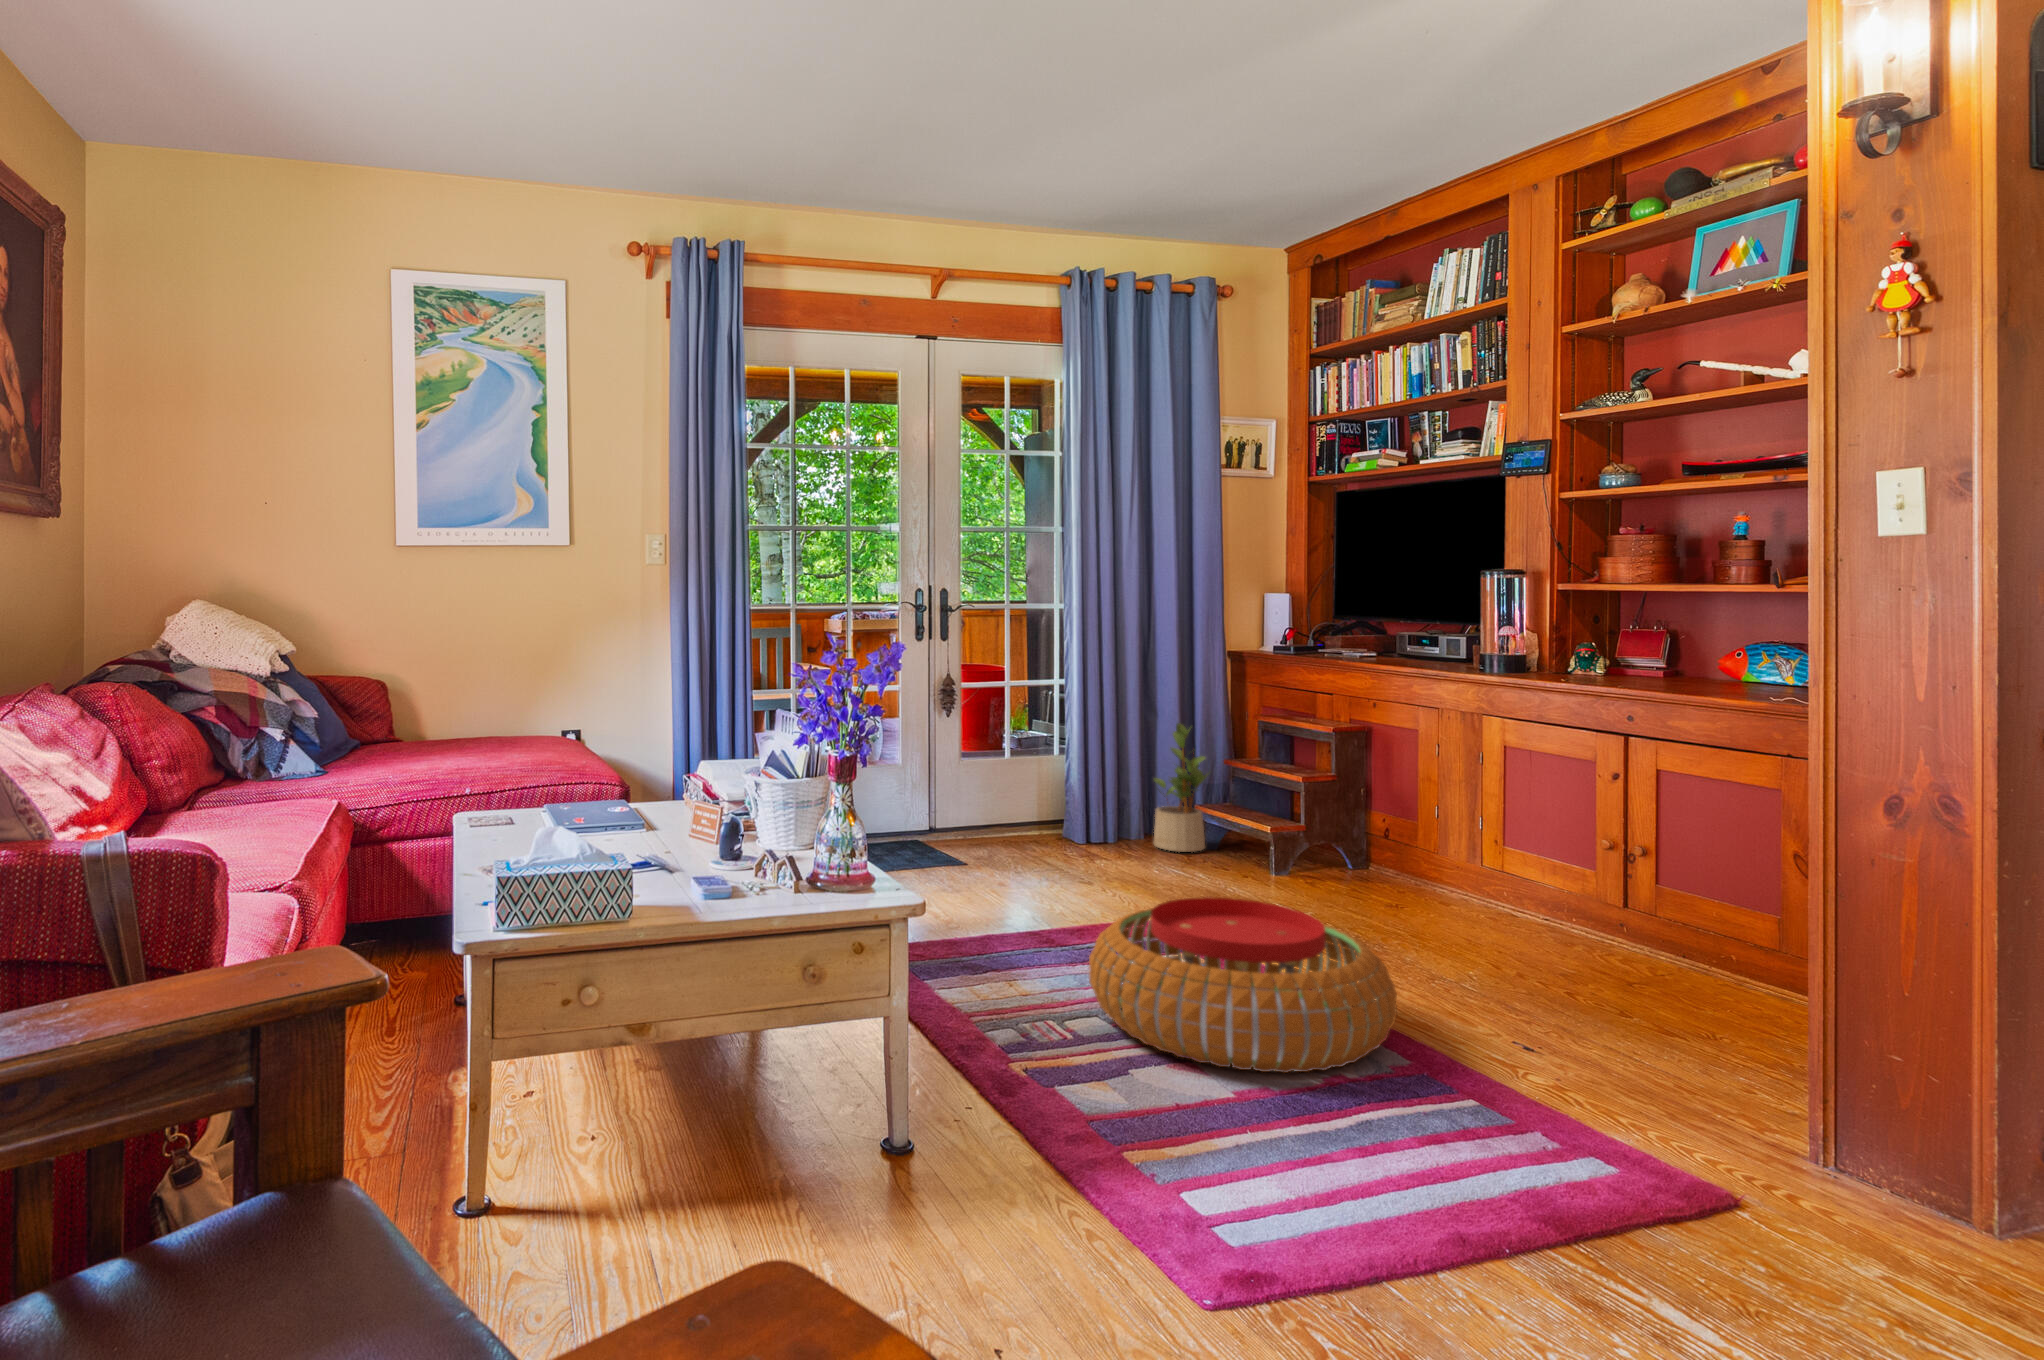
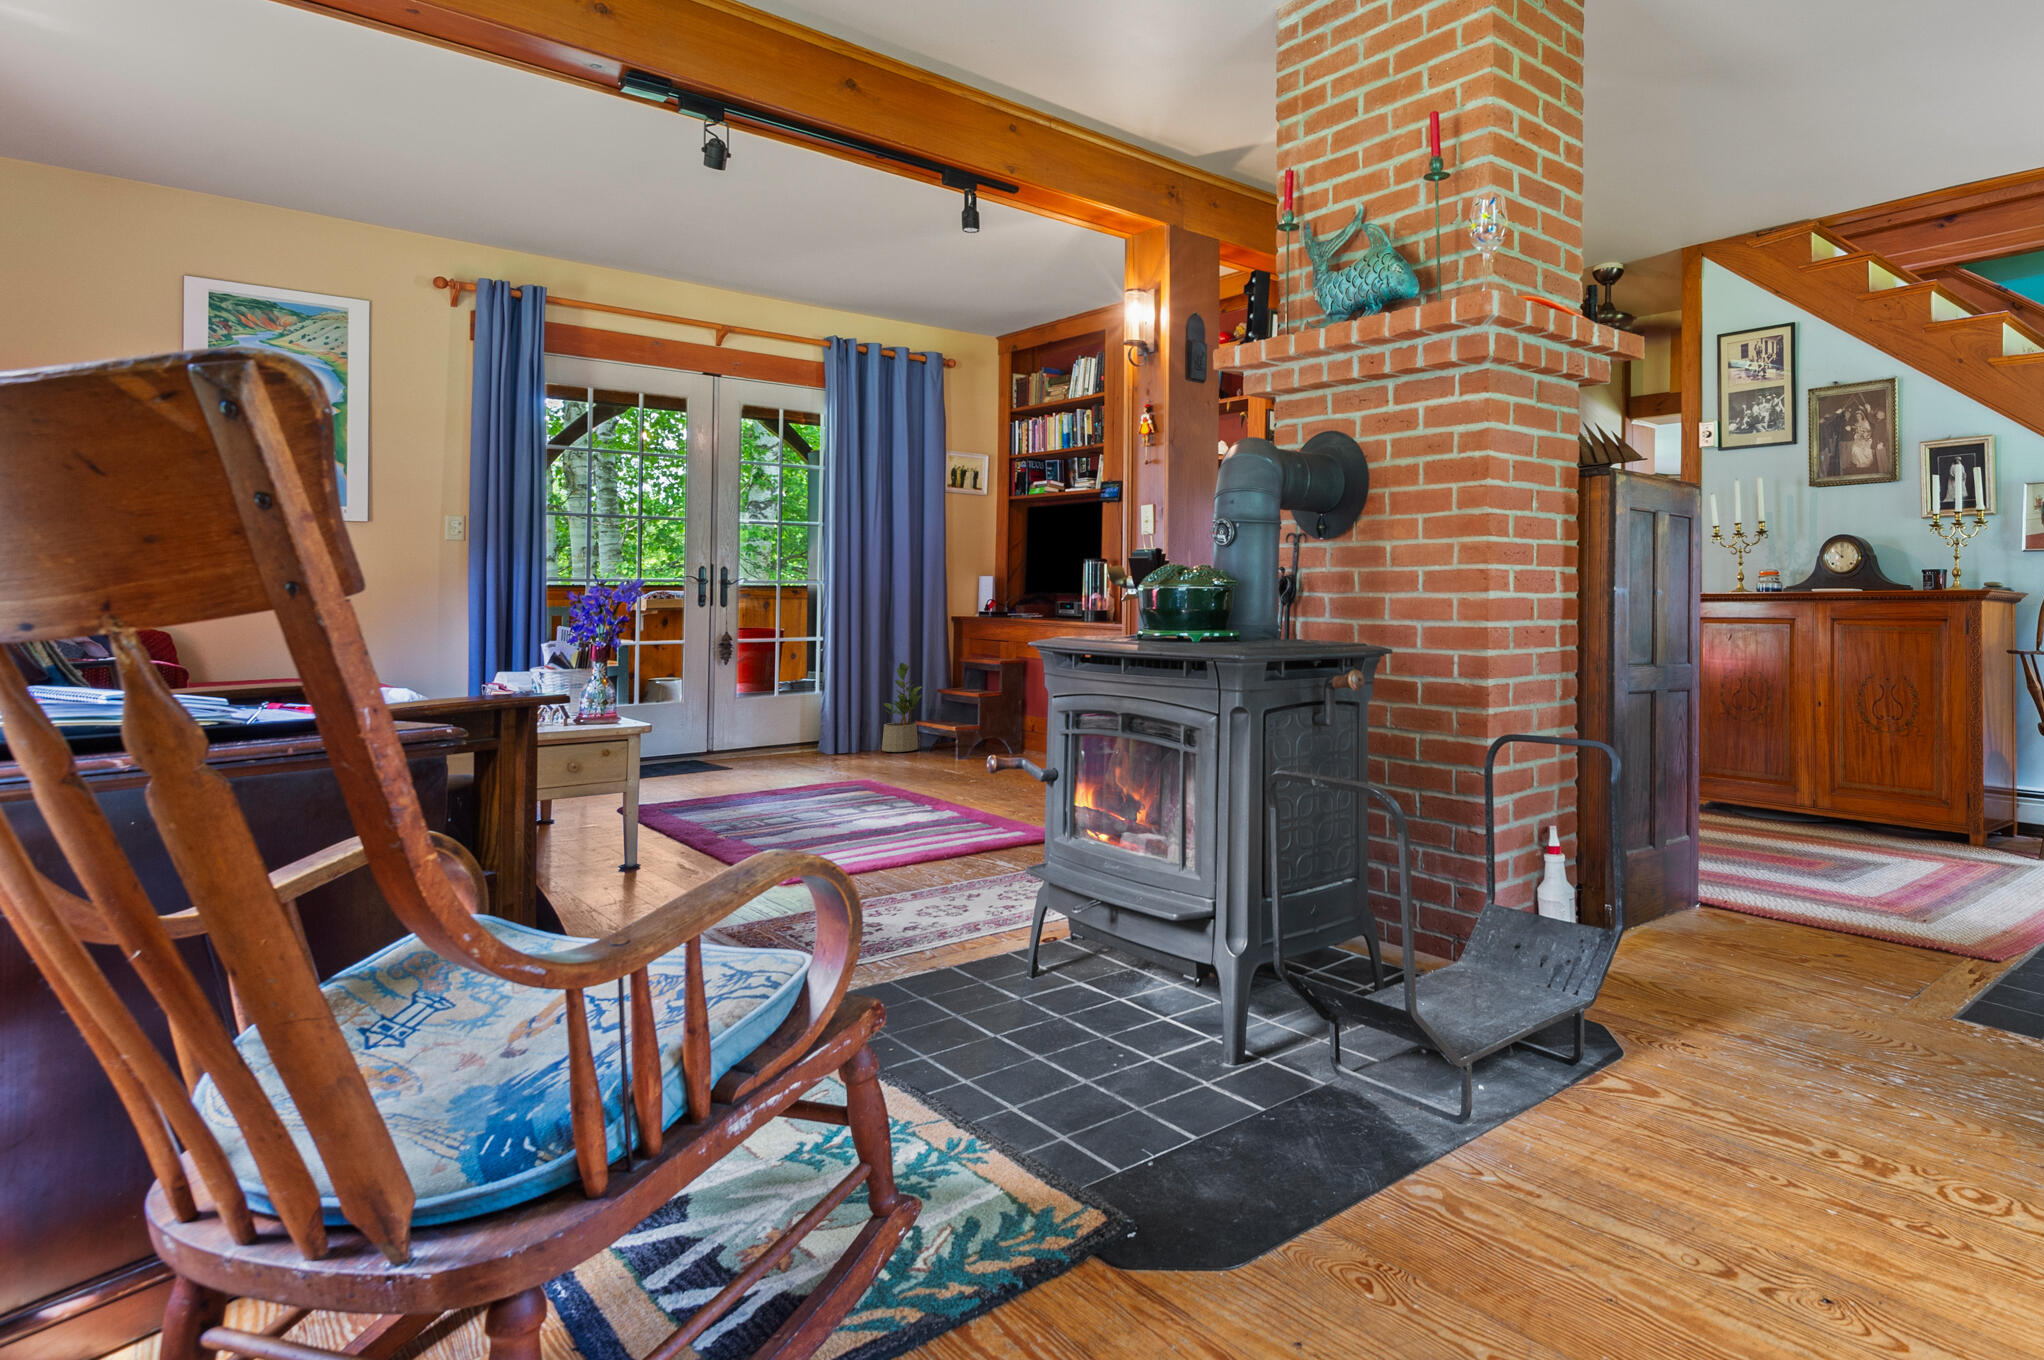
pouf: present [1089,897,1397,1073] -> none [787,744,972,829]

